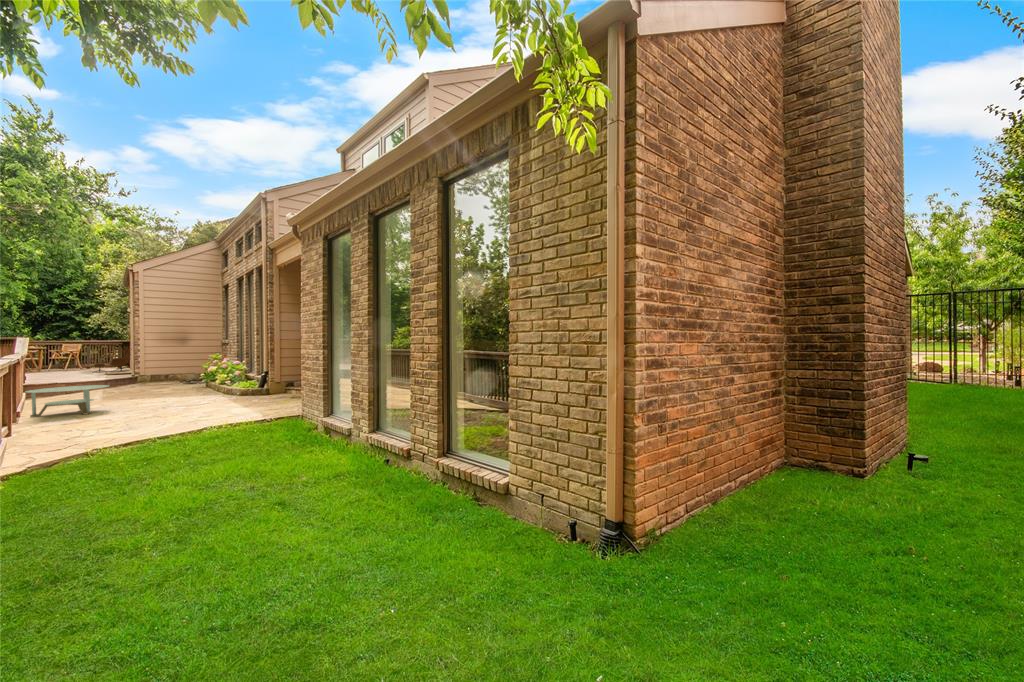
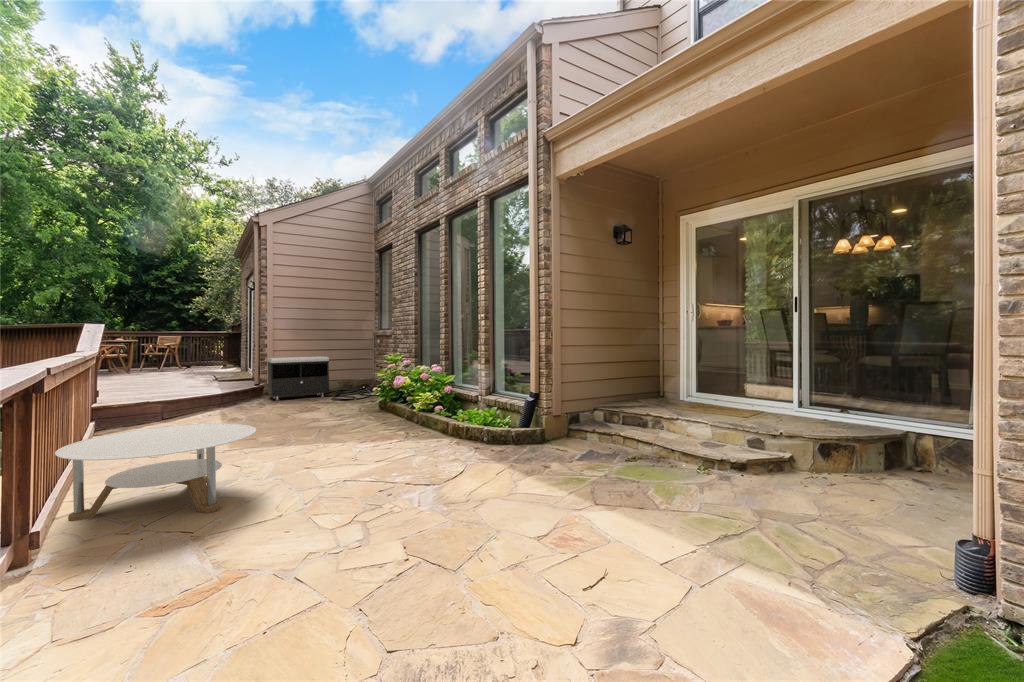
lounge chair: present [94,349,130,372] -> none [195,343,245,375]
storage bench: none [142,357,186,386] -> present [268,356,329,400]

